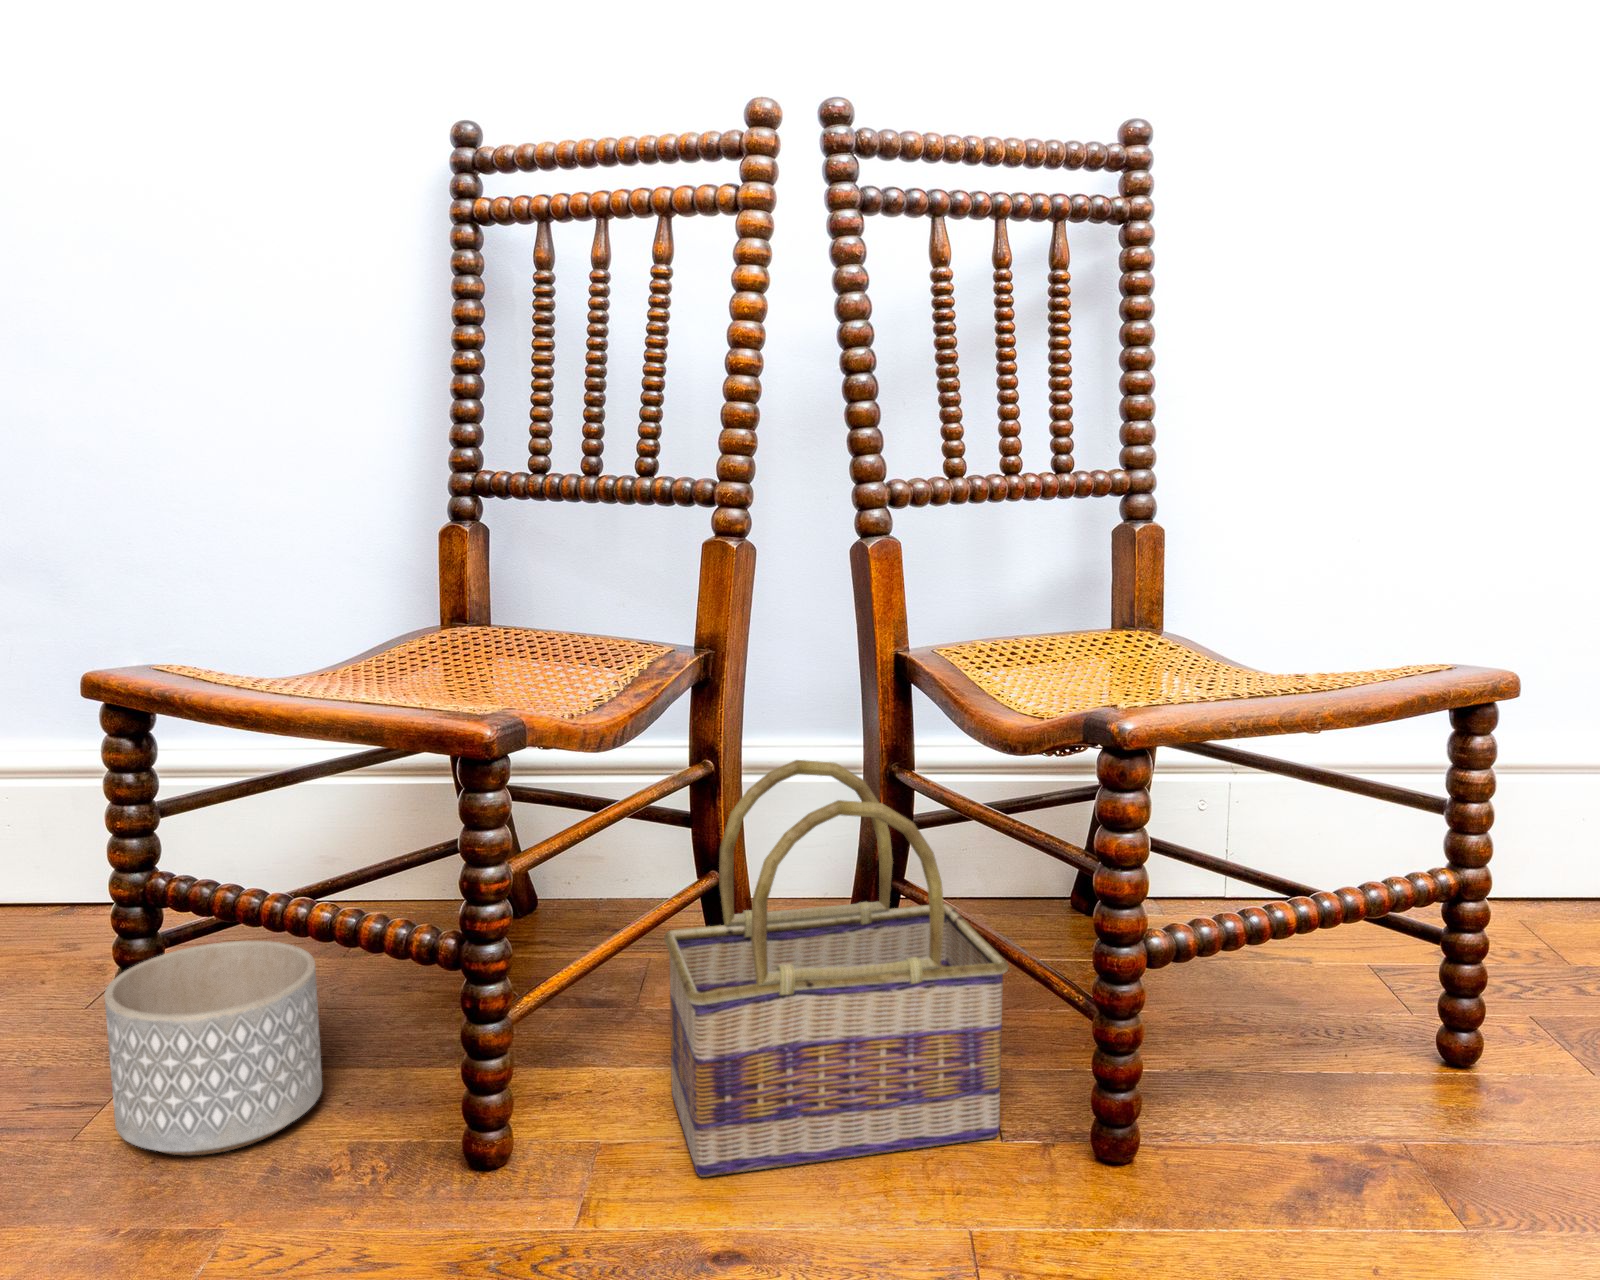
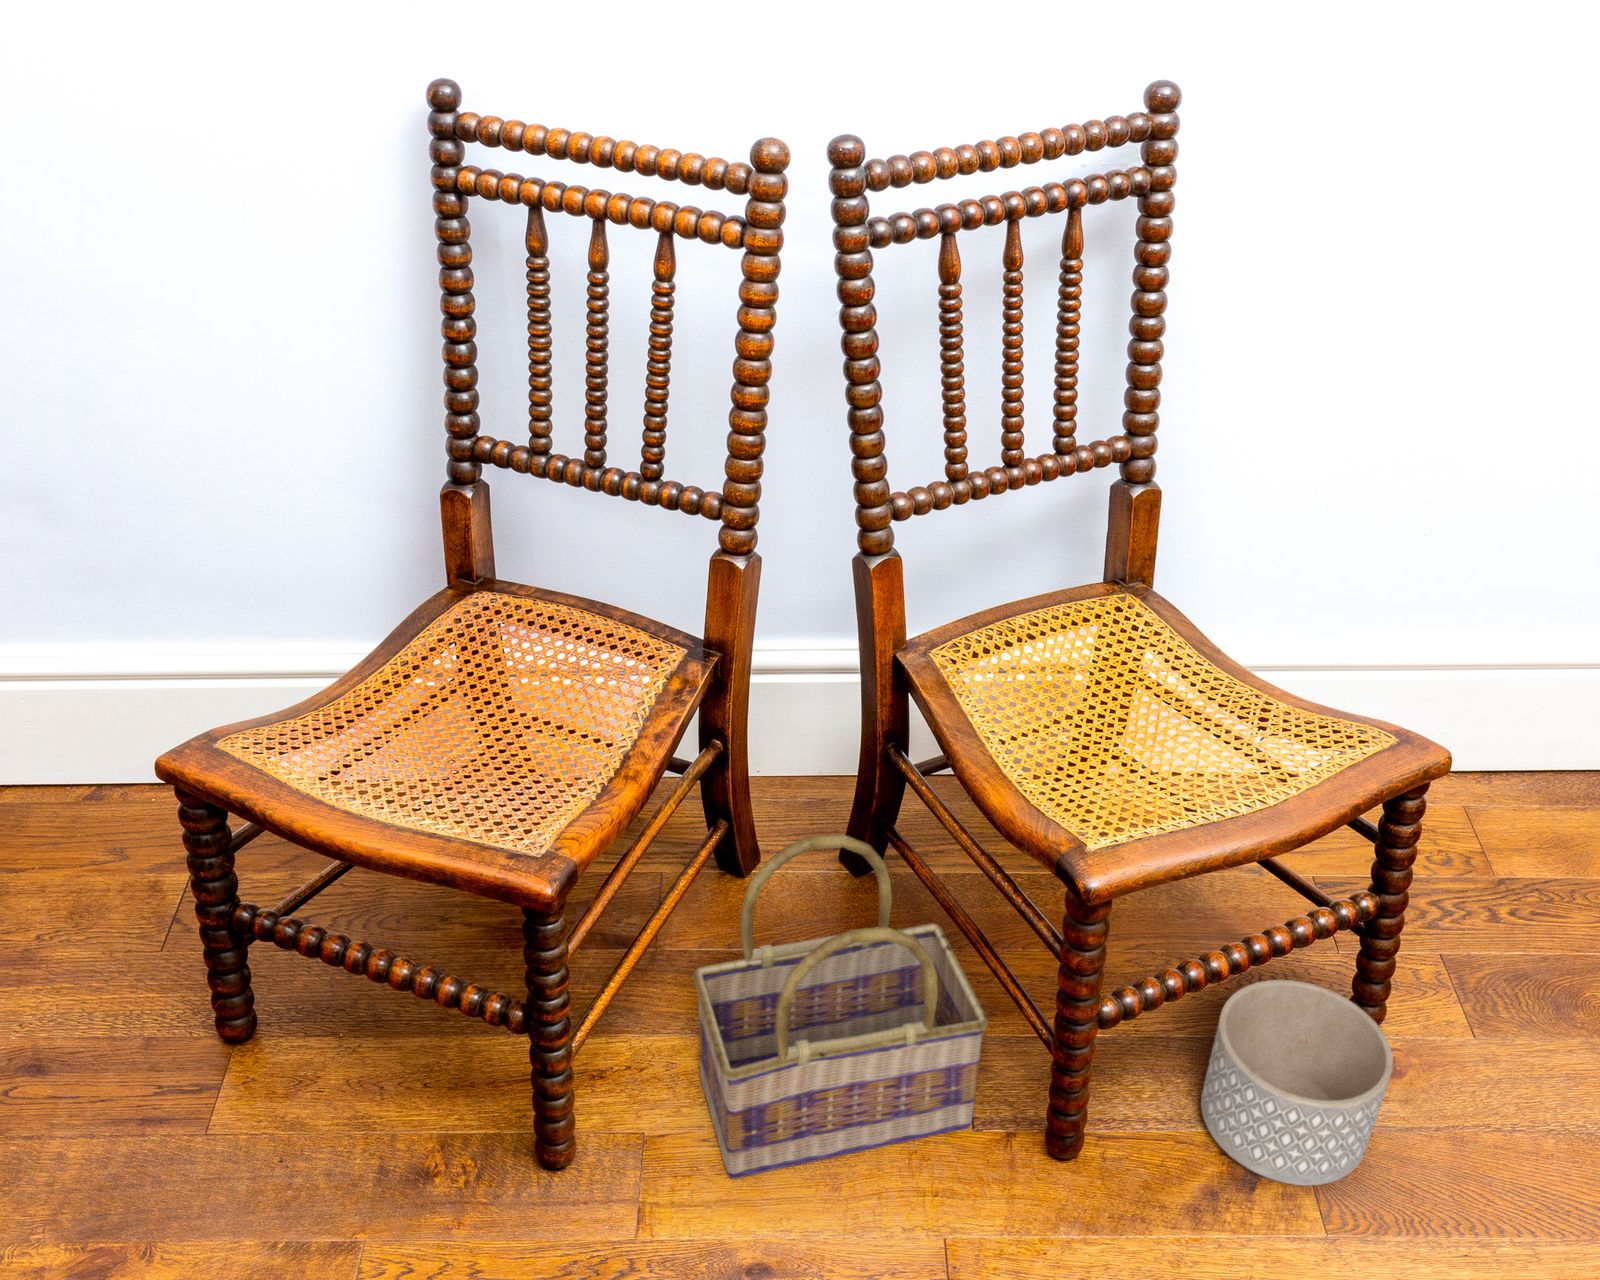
planter: present [104,941,322,1155] -> present [1201,980,1393,1186]

